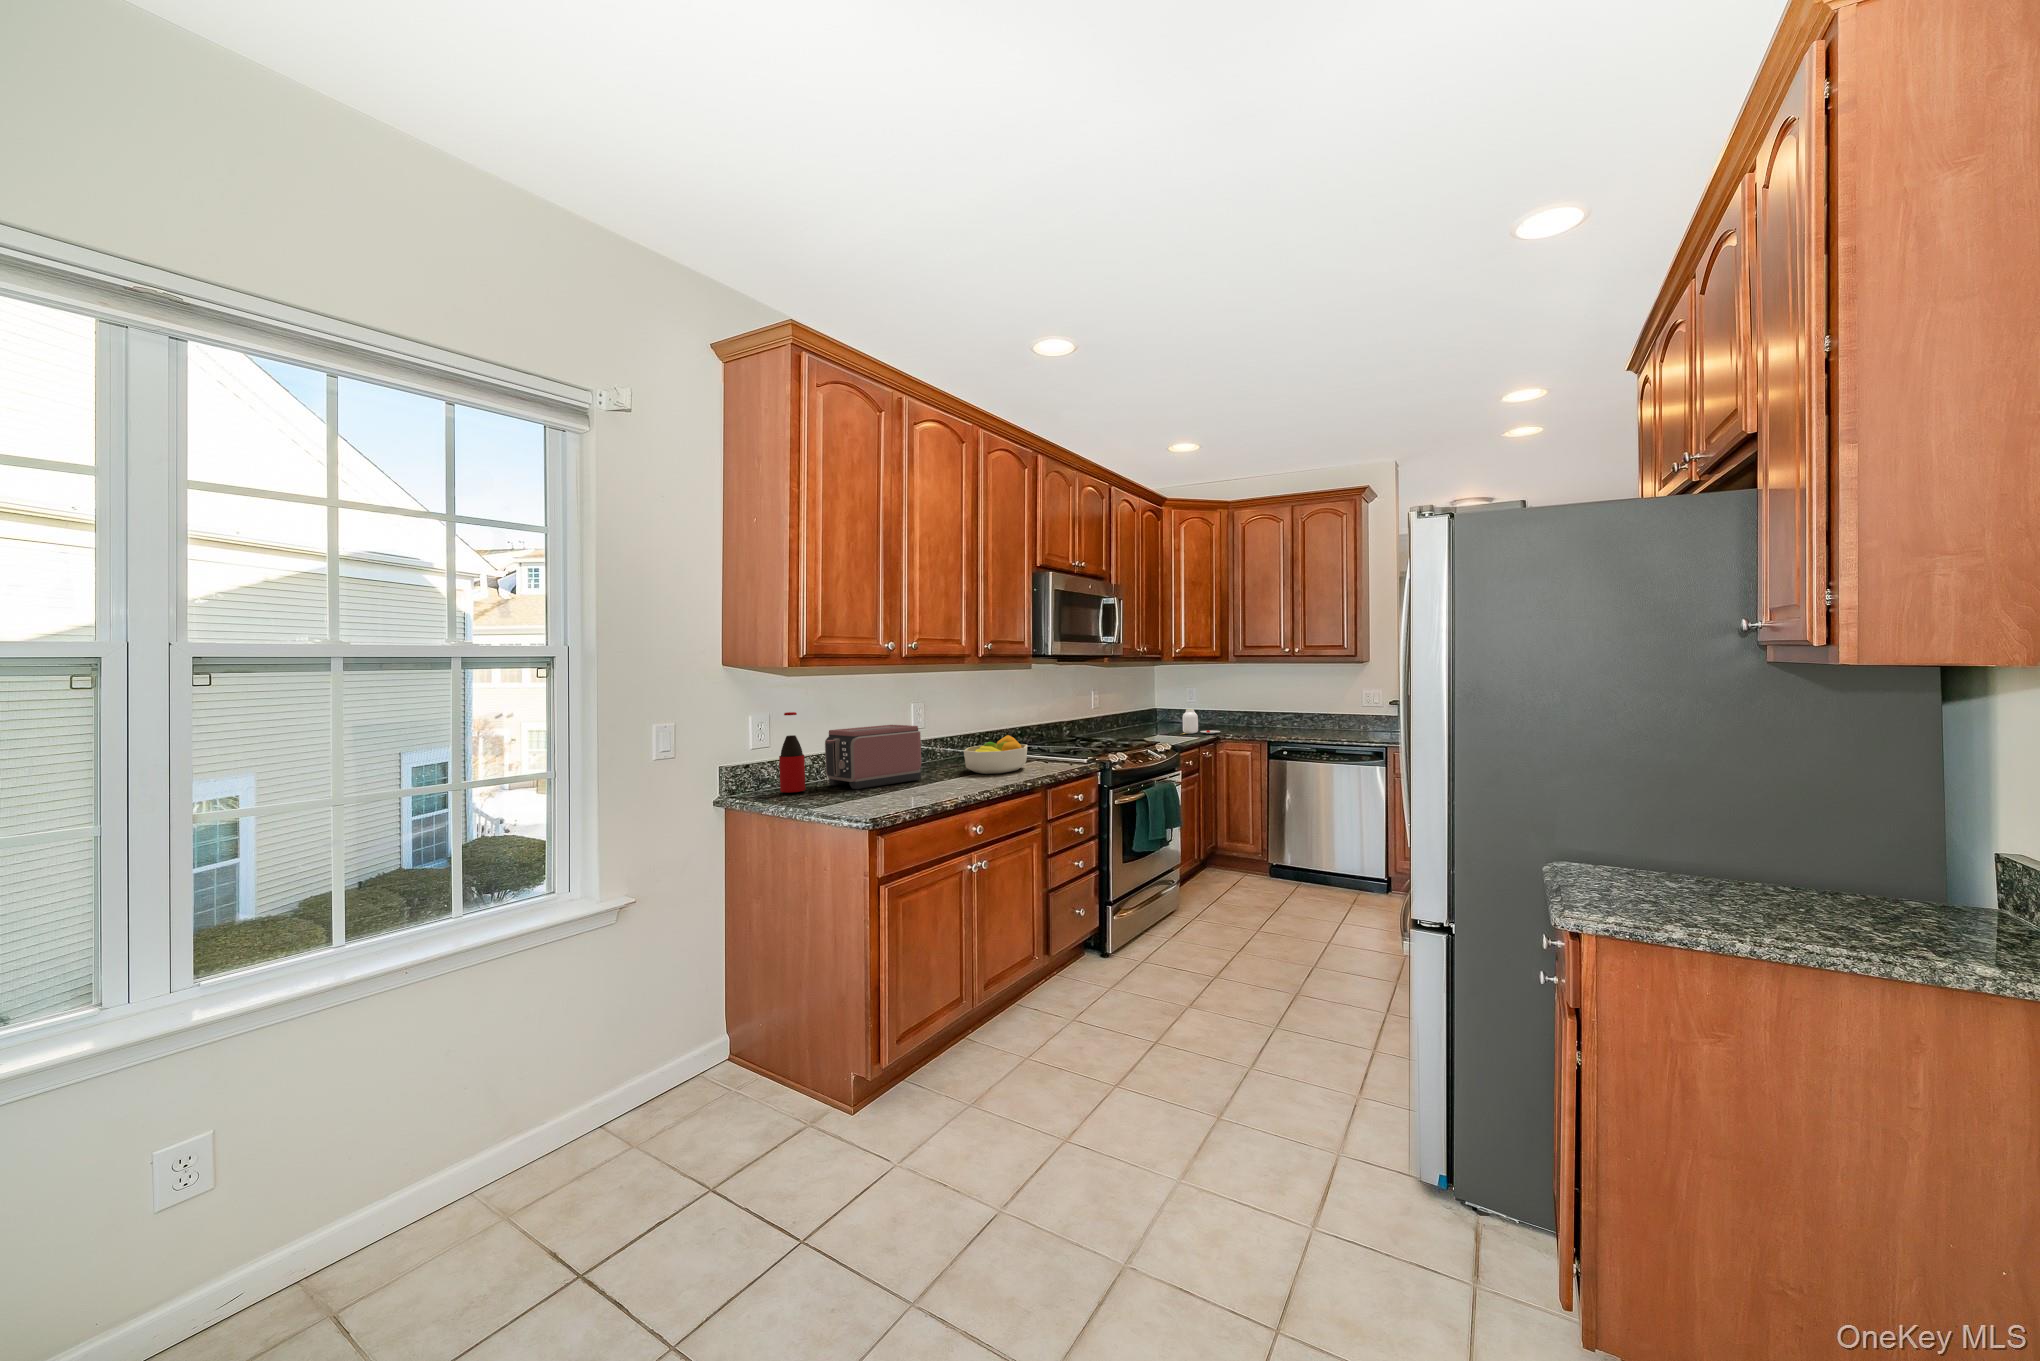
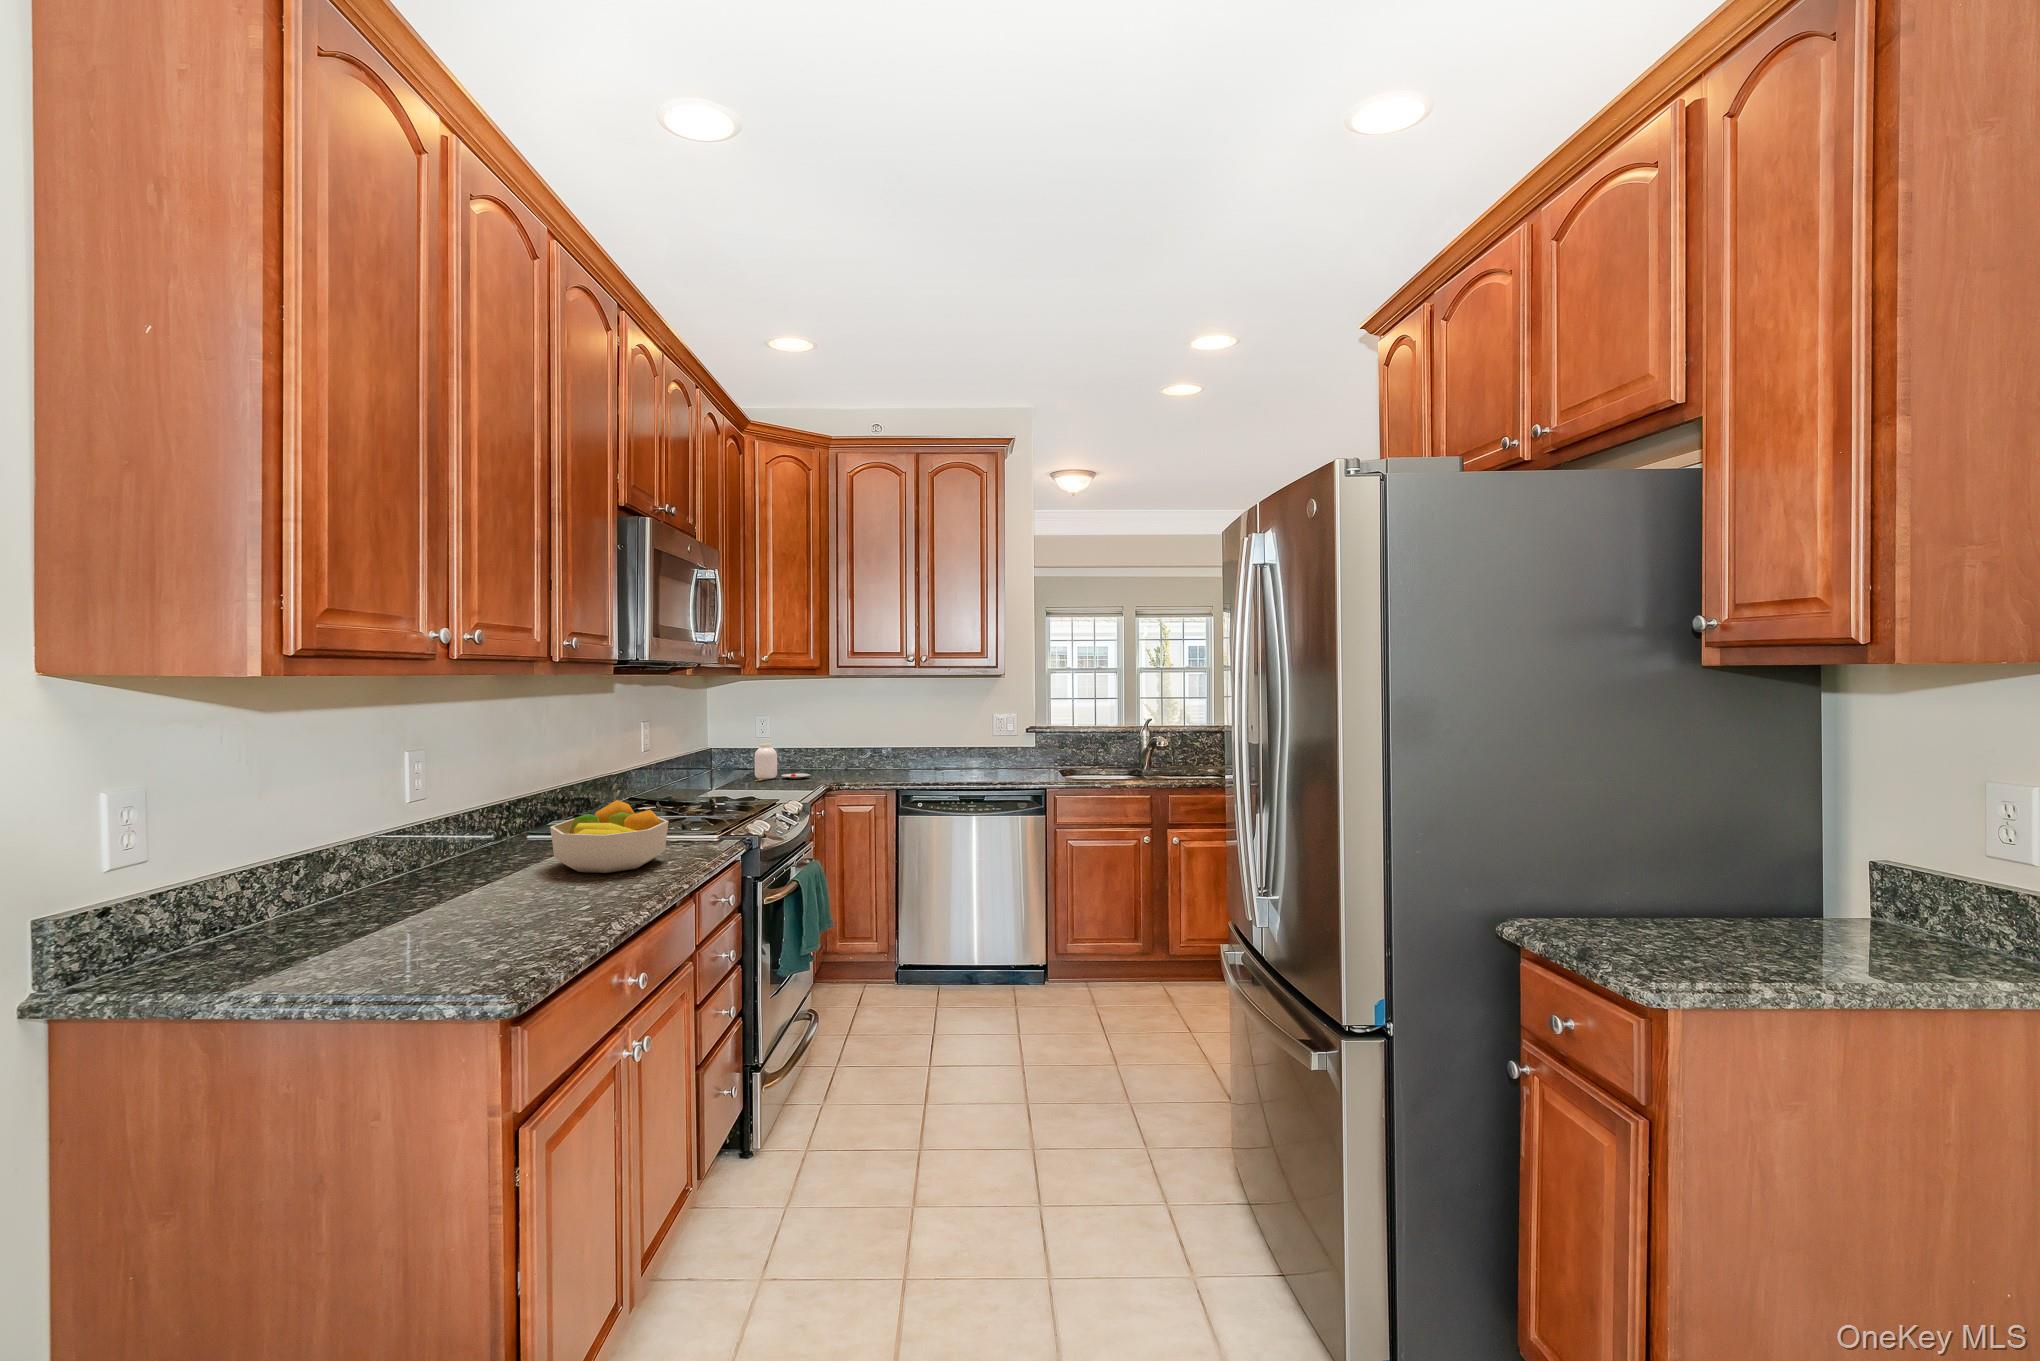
bottle: present [779,712,805,792] -> none [212,779,282,969]
toaster: present [825,725,921,789] -> none [298,793,507,935]

